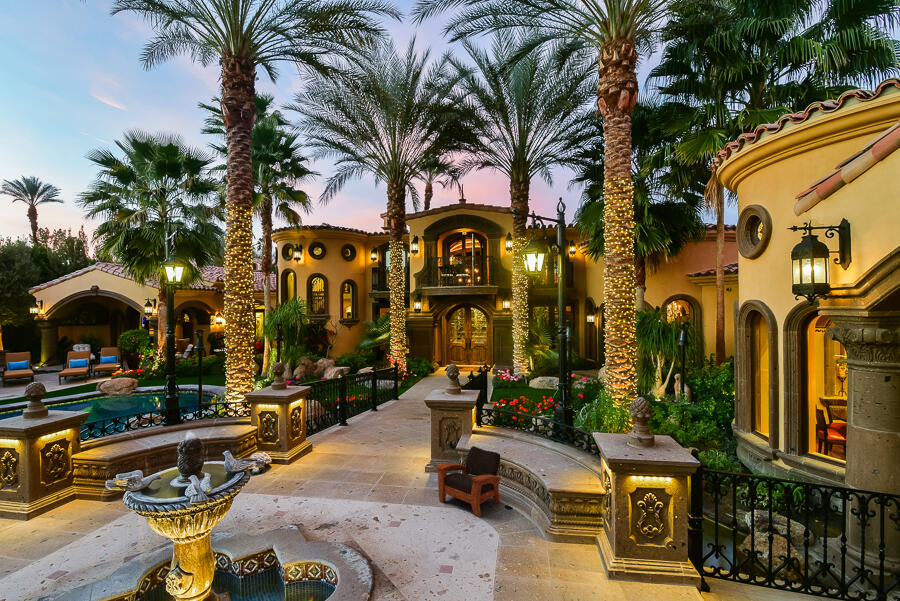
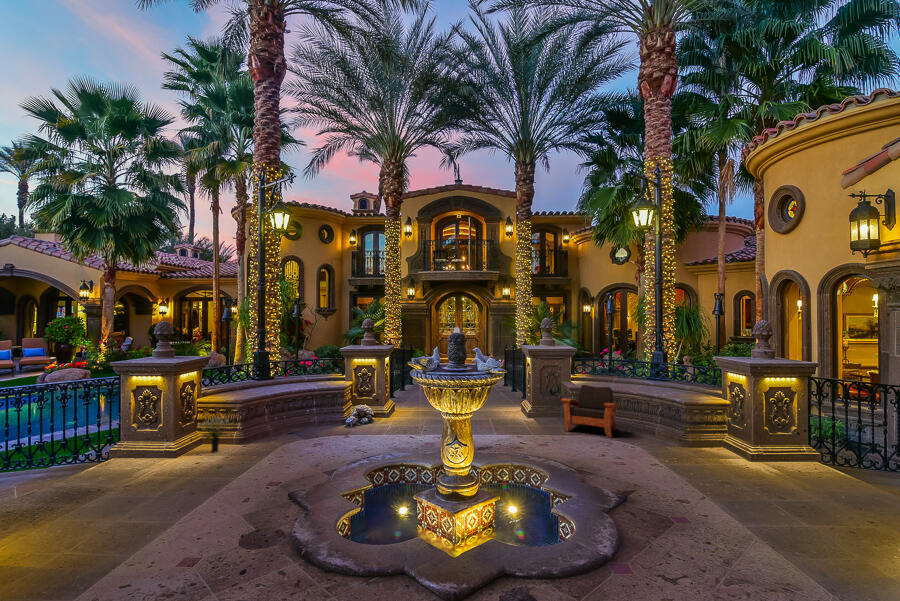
potted plant: none [57,475,99,511] -> present [198,417,234,452]

